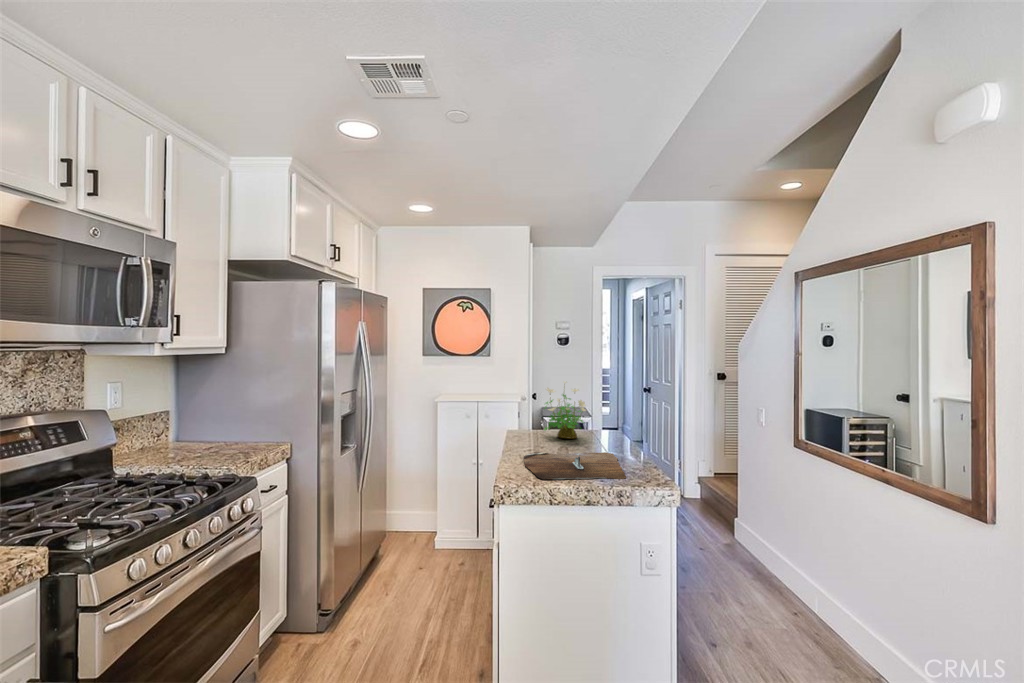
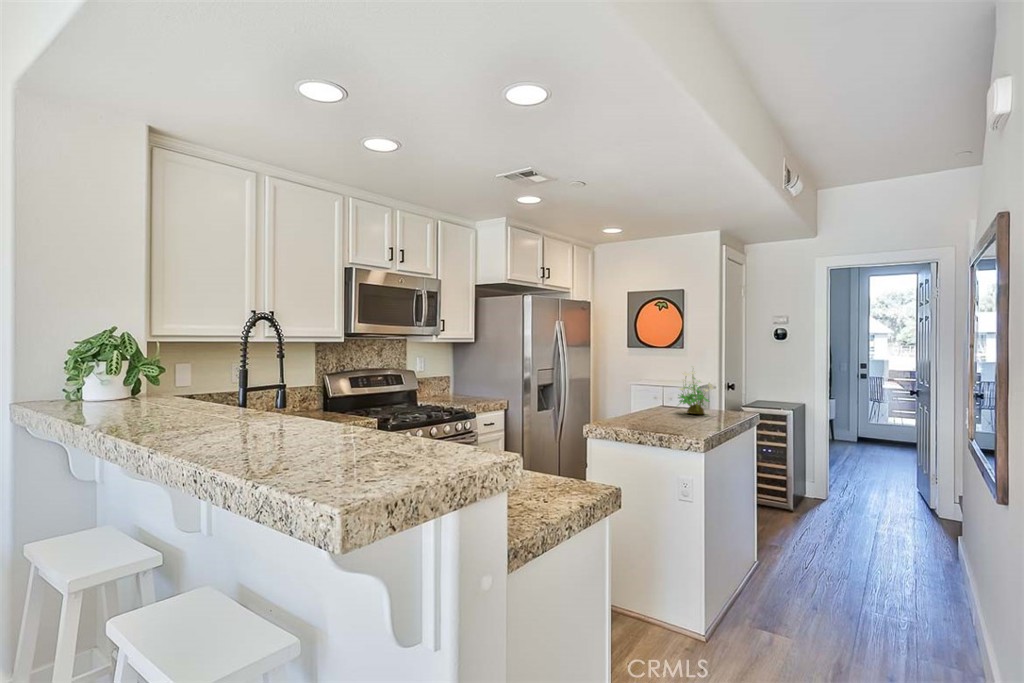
cutting board: present [524,452,626,480] -> none [616,416,705,432]

